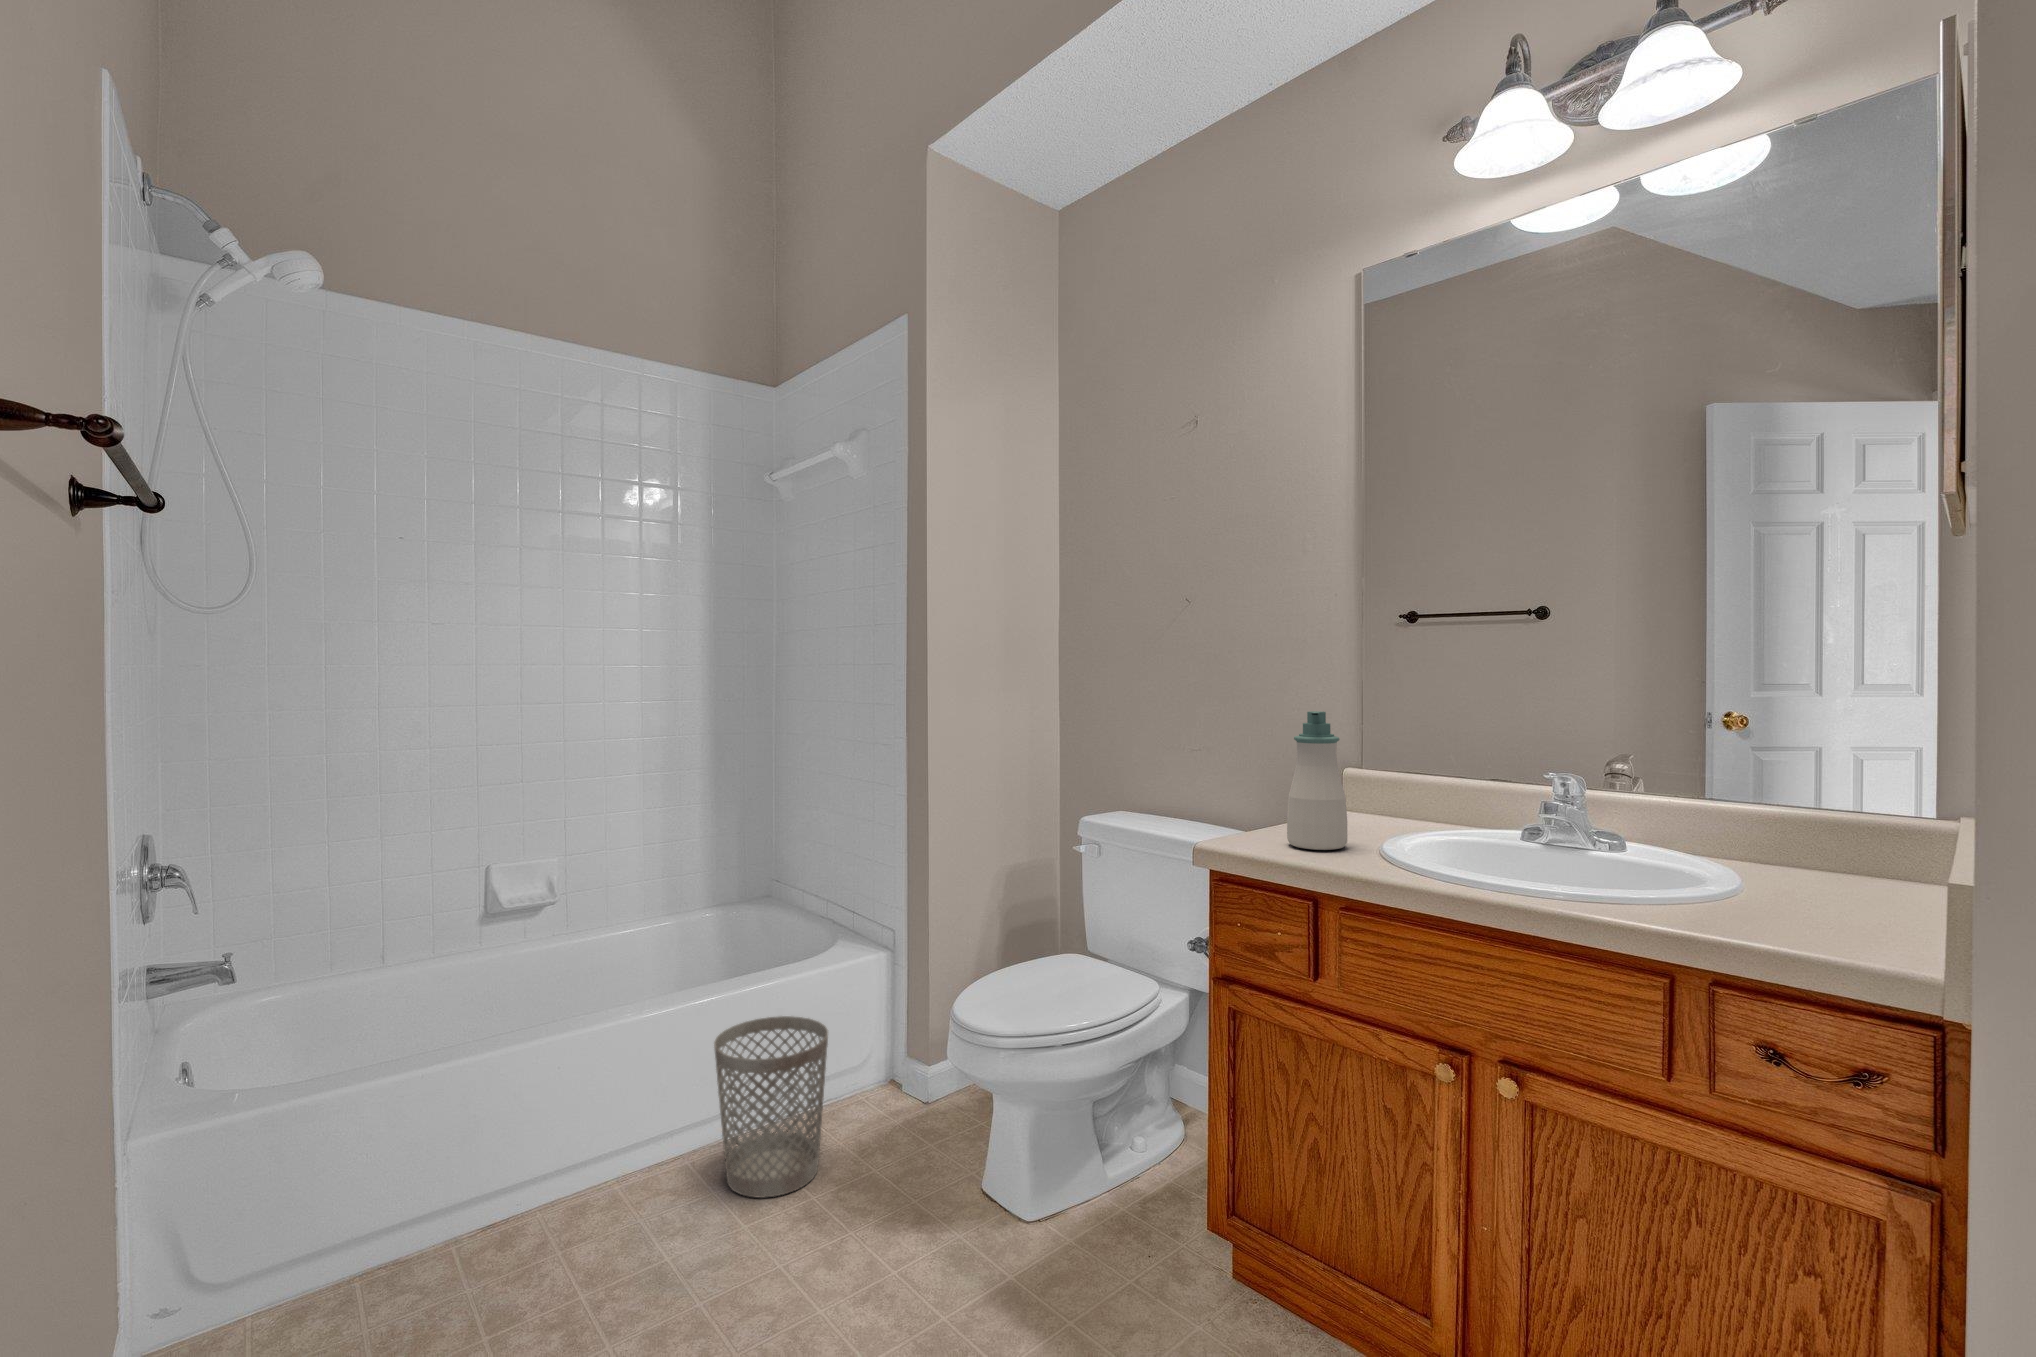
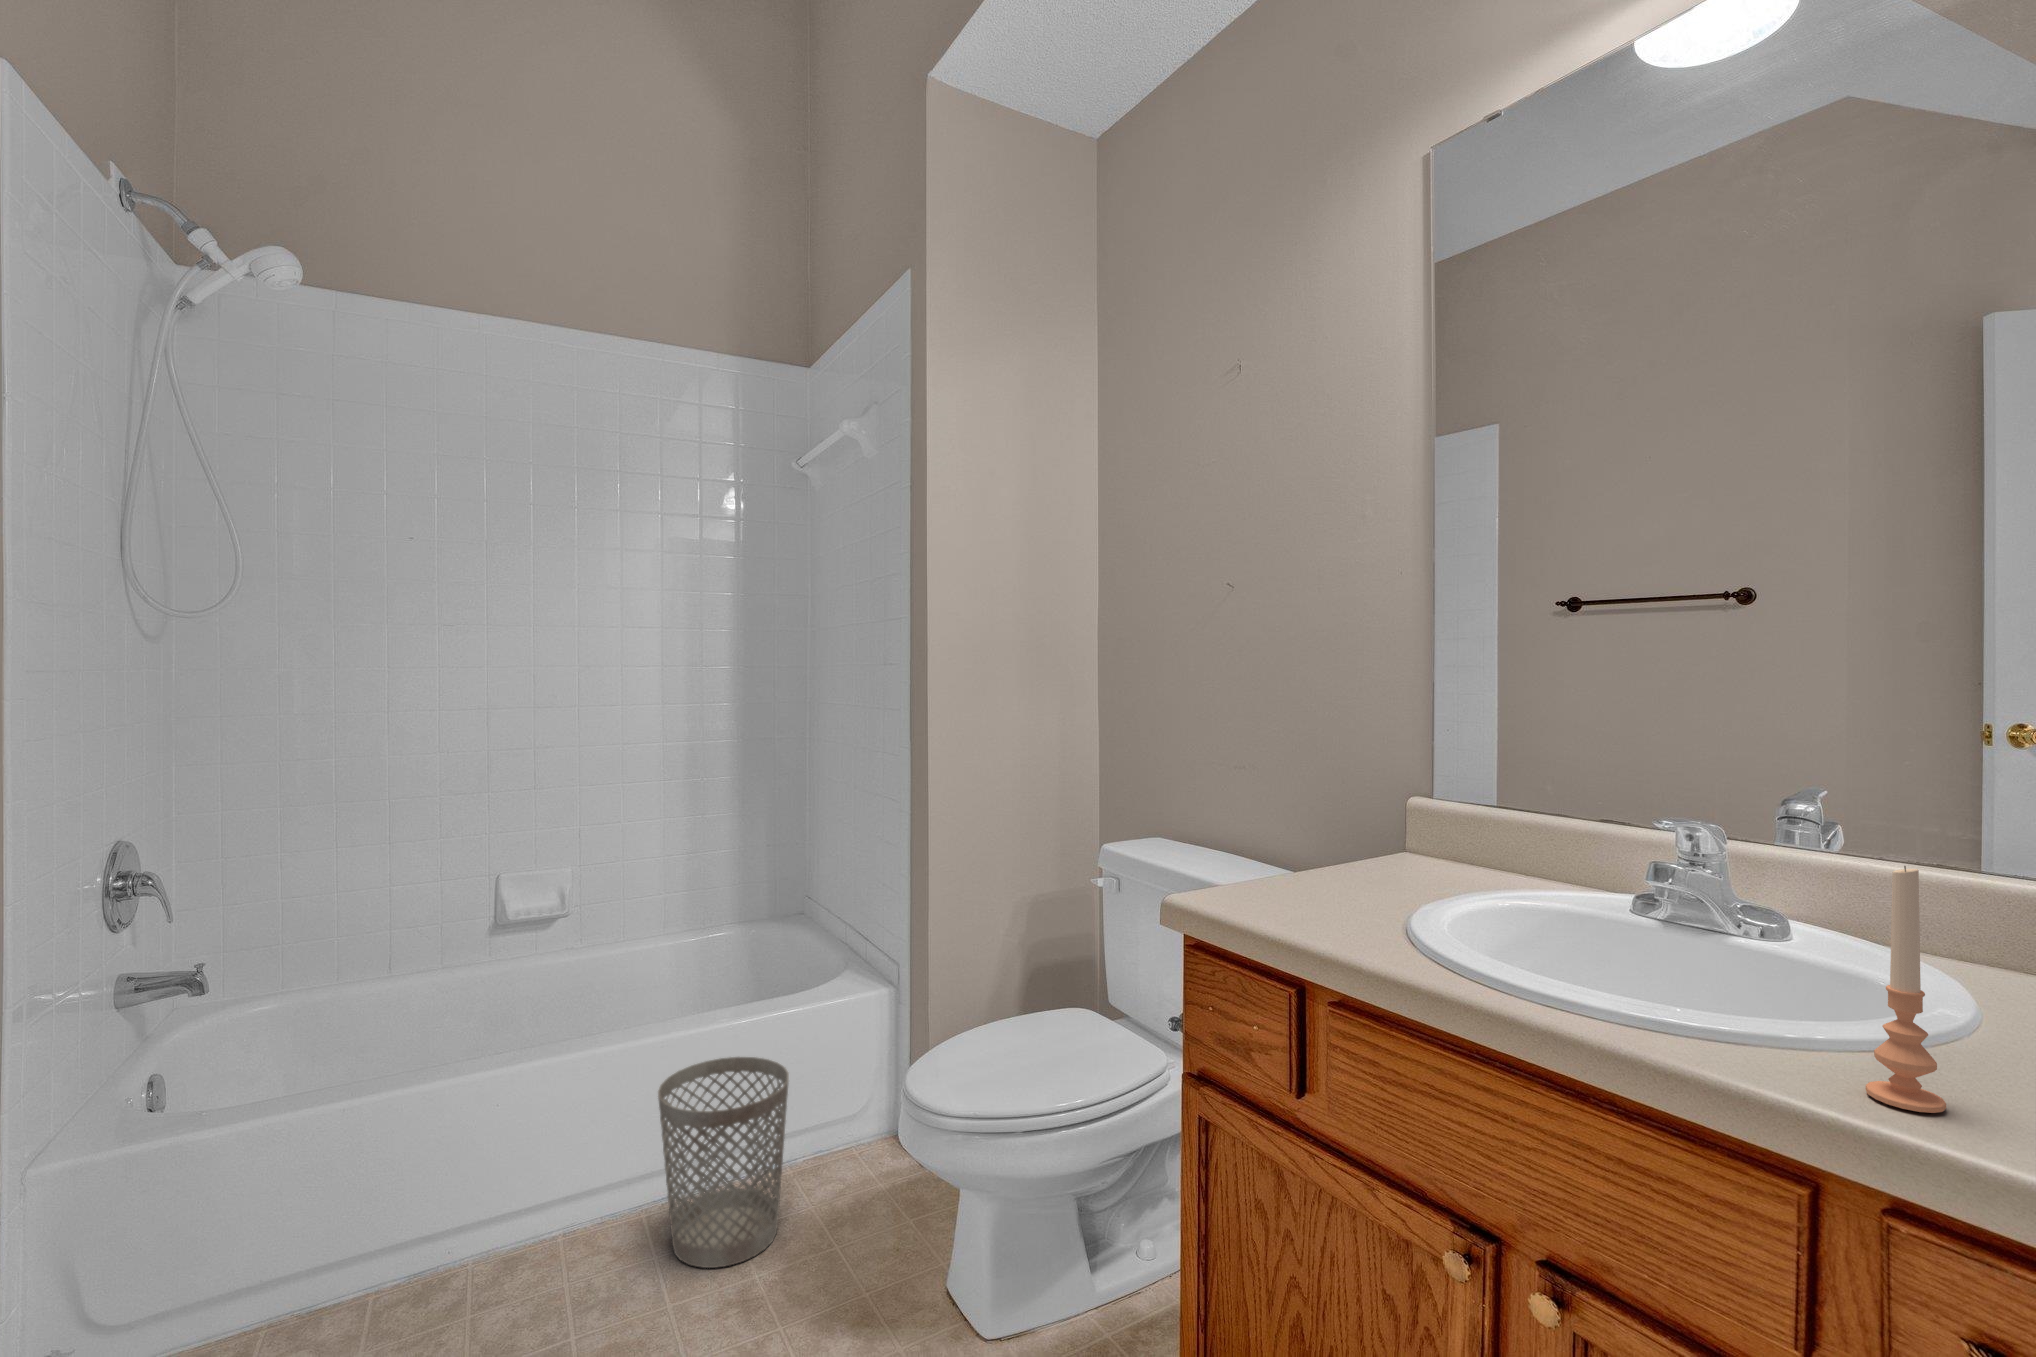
soap bottle: present [1287,711,1347,850] -> none [1281,725,1362,915]
candle: none [1698,785,1741,926] -> present [1865,866,1946,1113]

